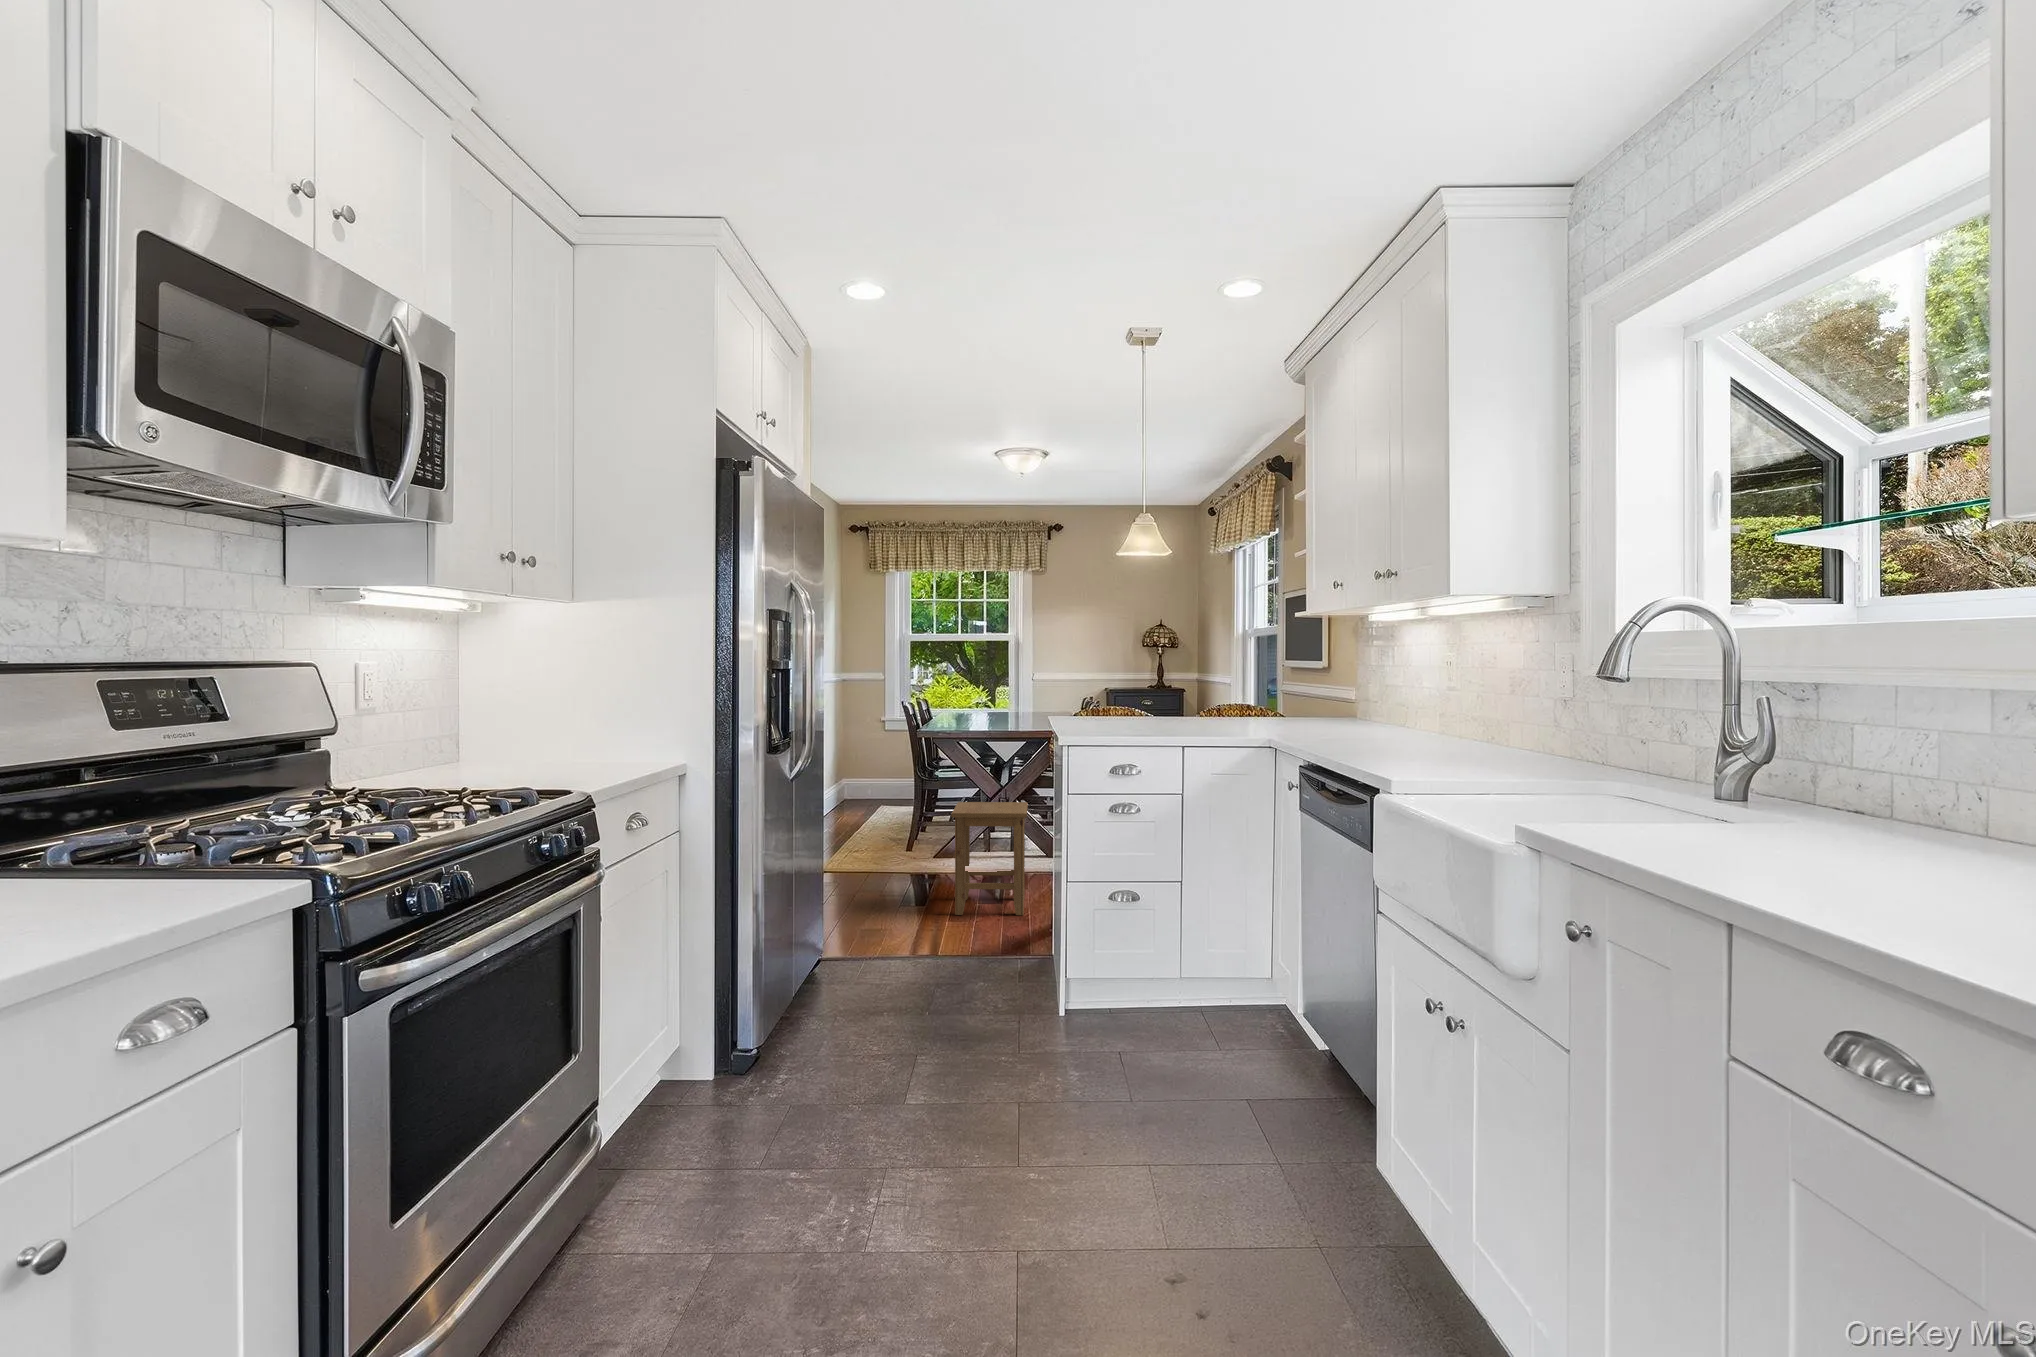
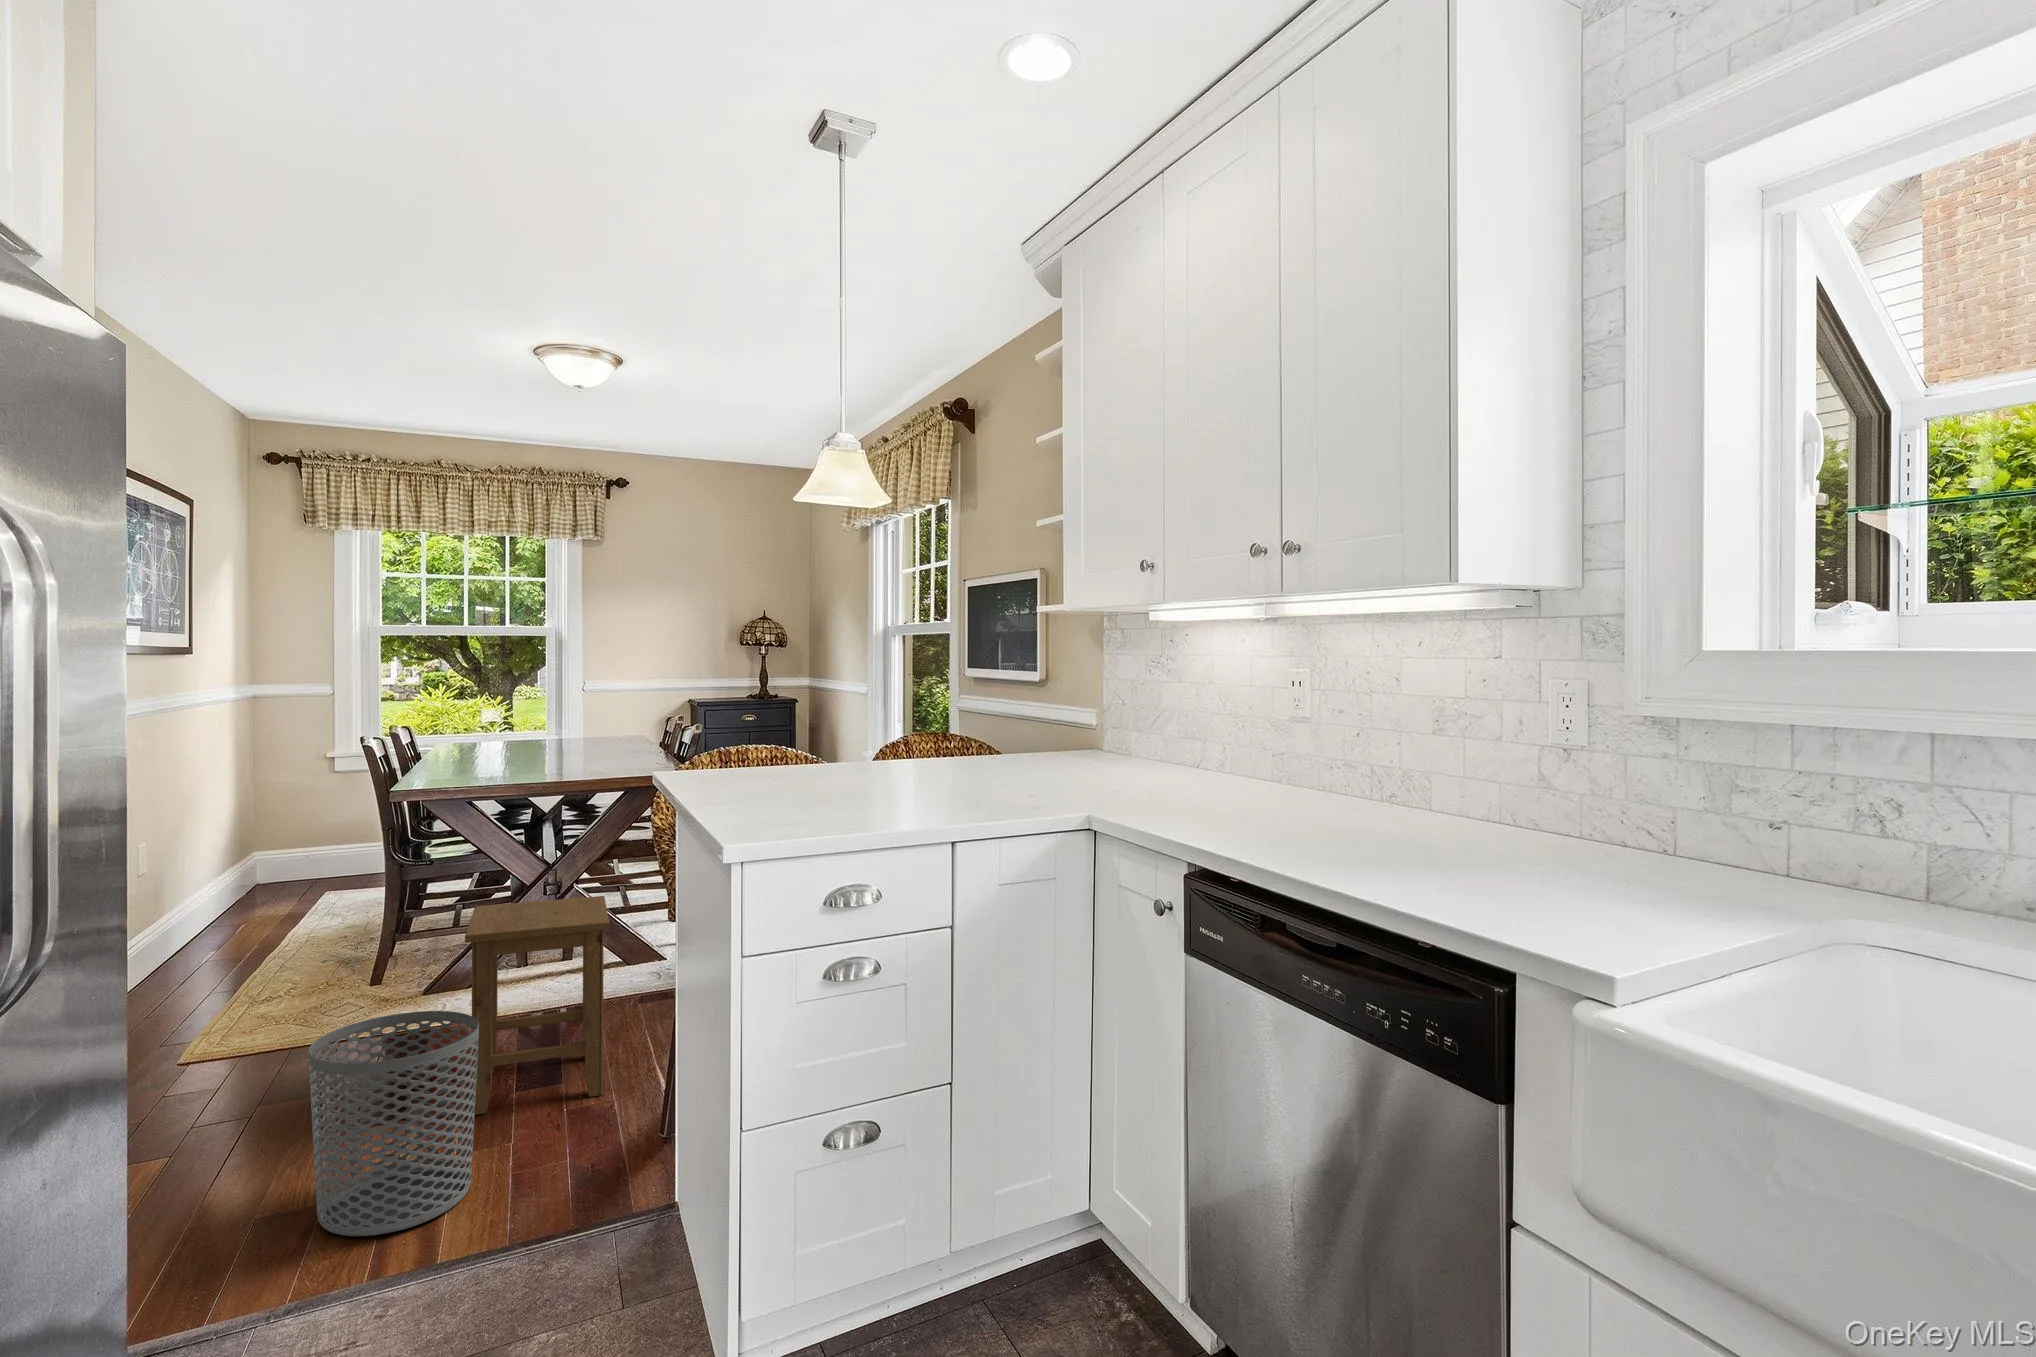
waste bin: none [881,847,957,951] -> present [309,1011,479,1236]

